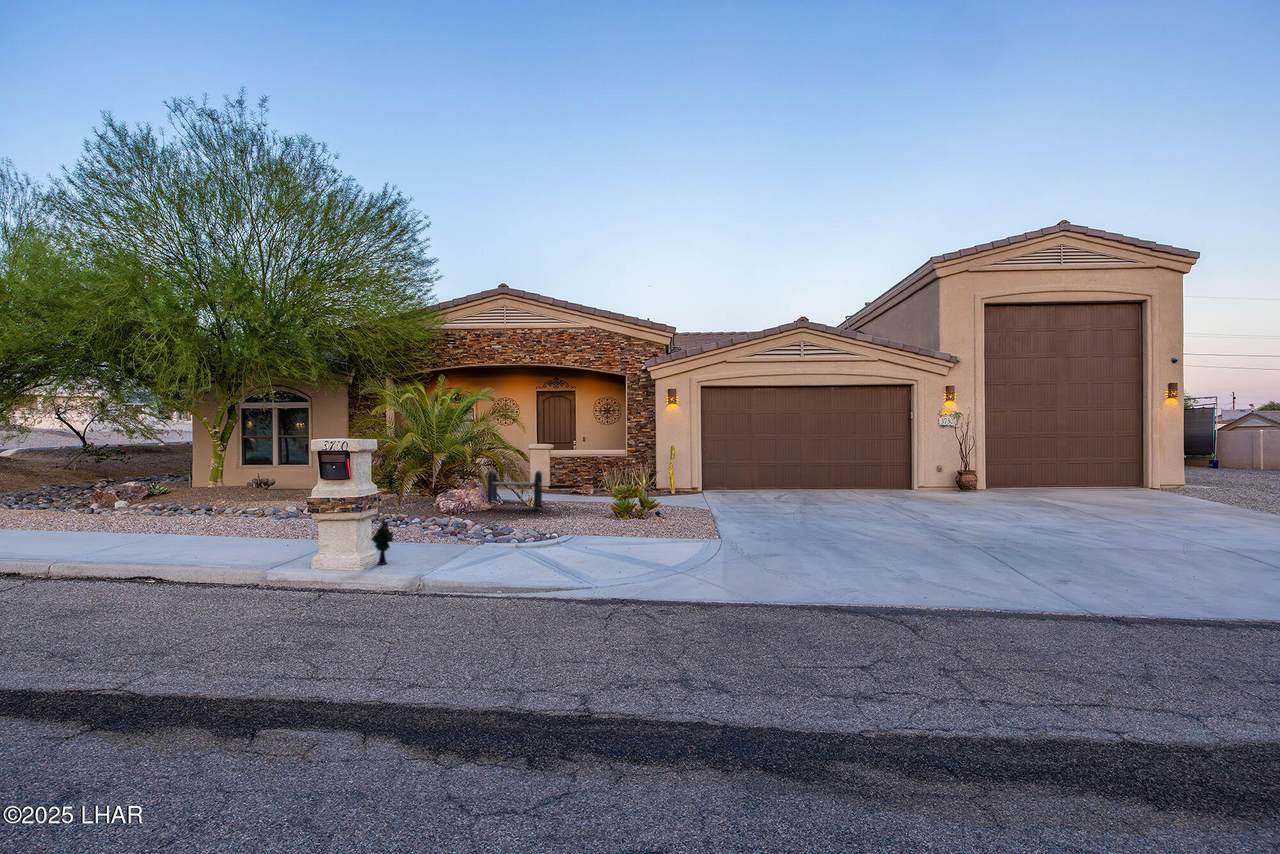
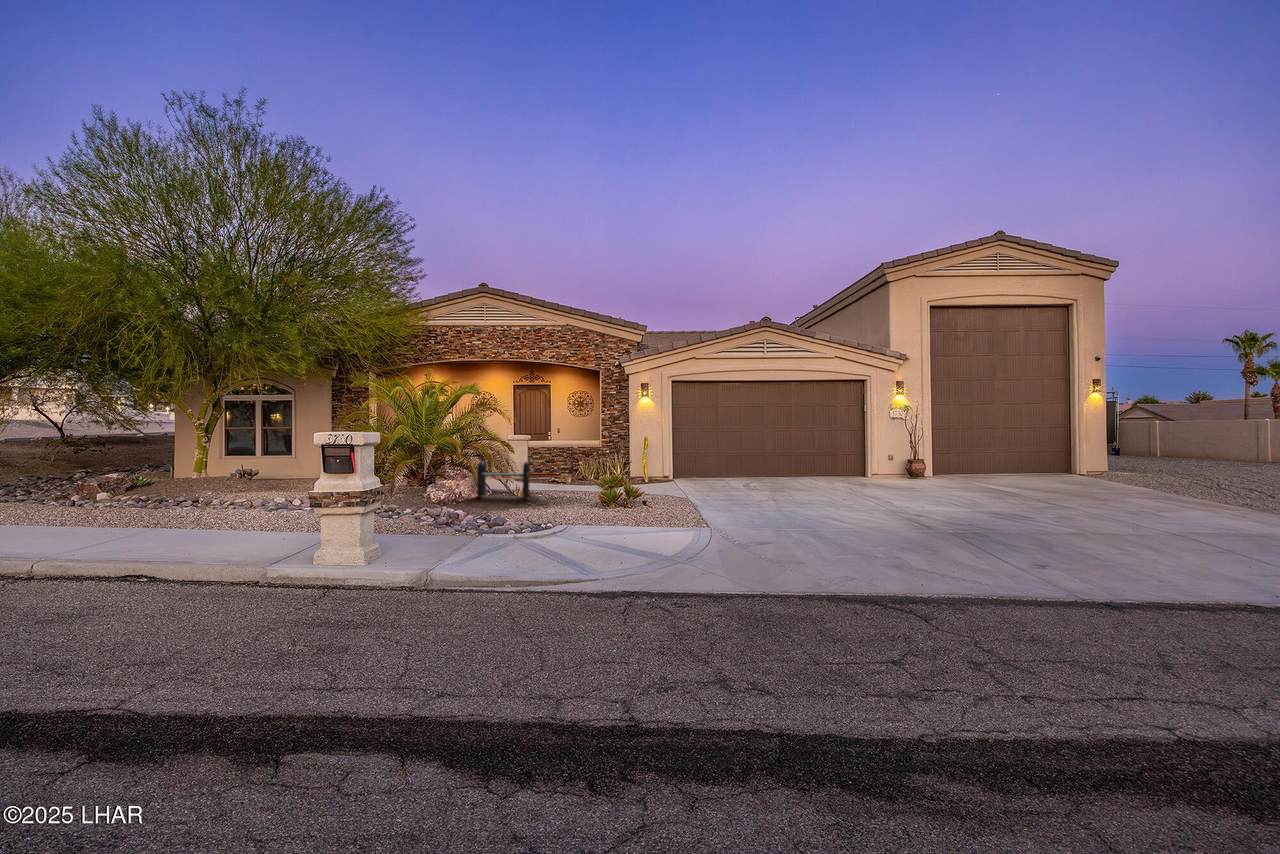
decorative plant: present [371,518,393,565] -> none [373,511,396,559]

